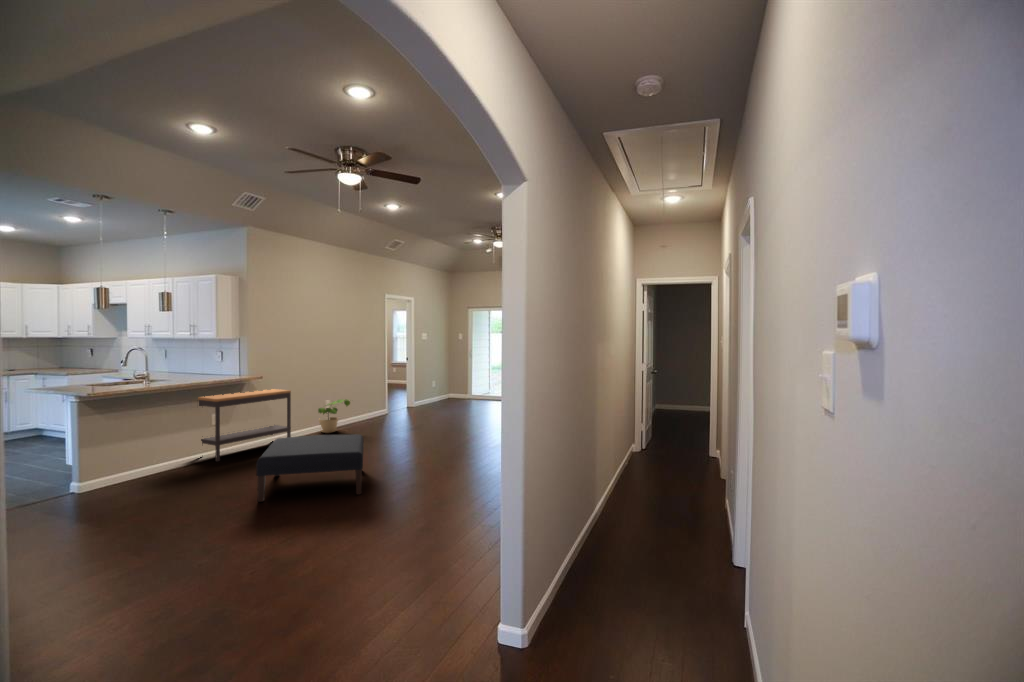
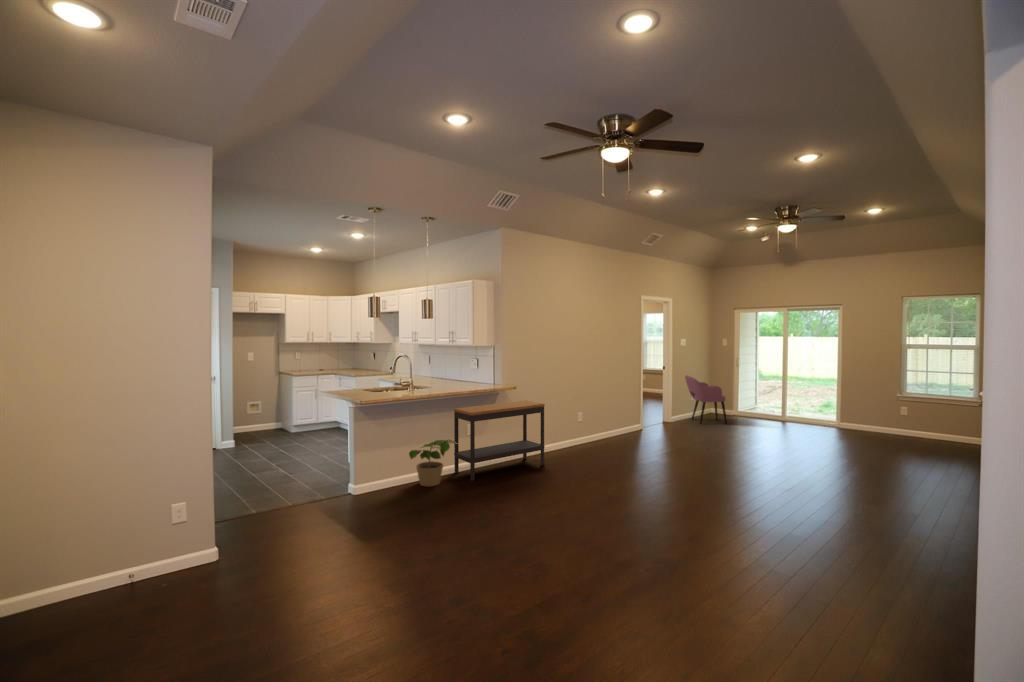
armchair: none [427,366,460,407] -> present [685,376,727,424]
potted plant: present [318,399,350,433] -> present [409,440,456,487]
ottoman: present [256,434,364,502] -> none [514,469,648,569]

